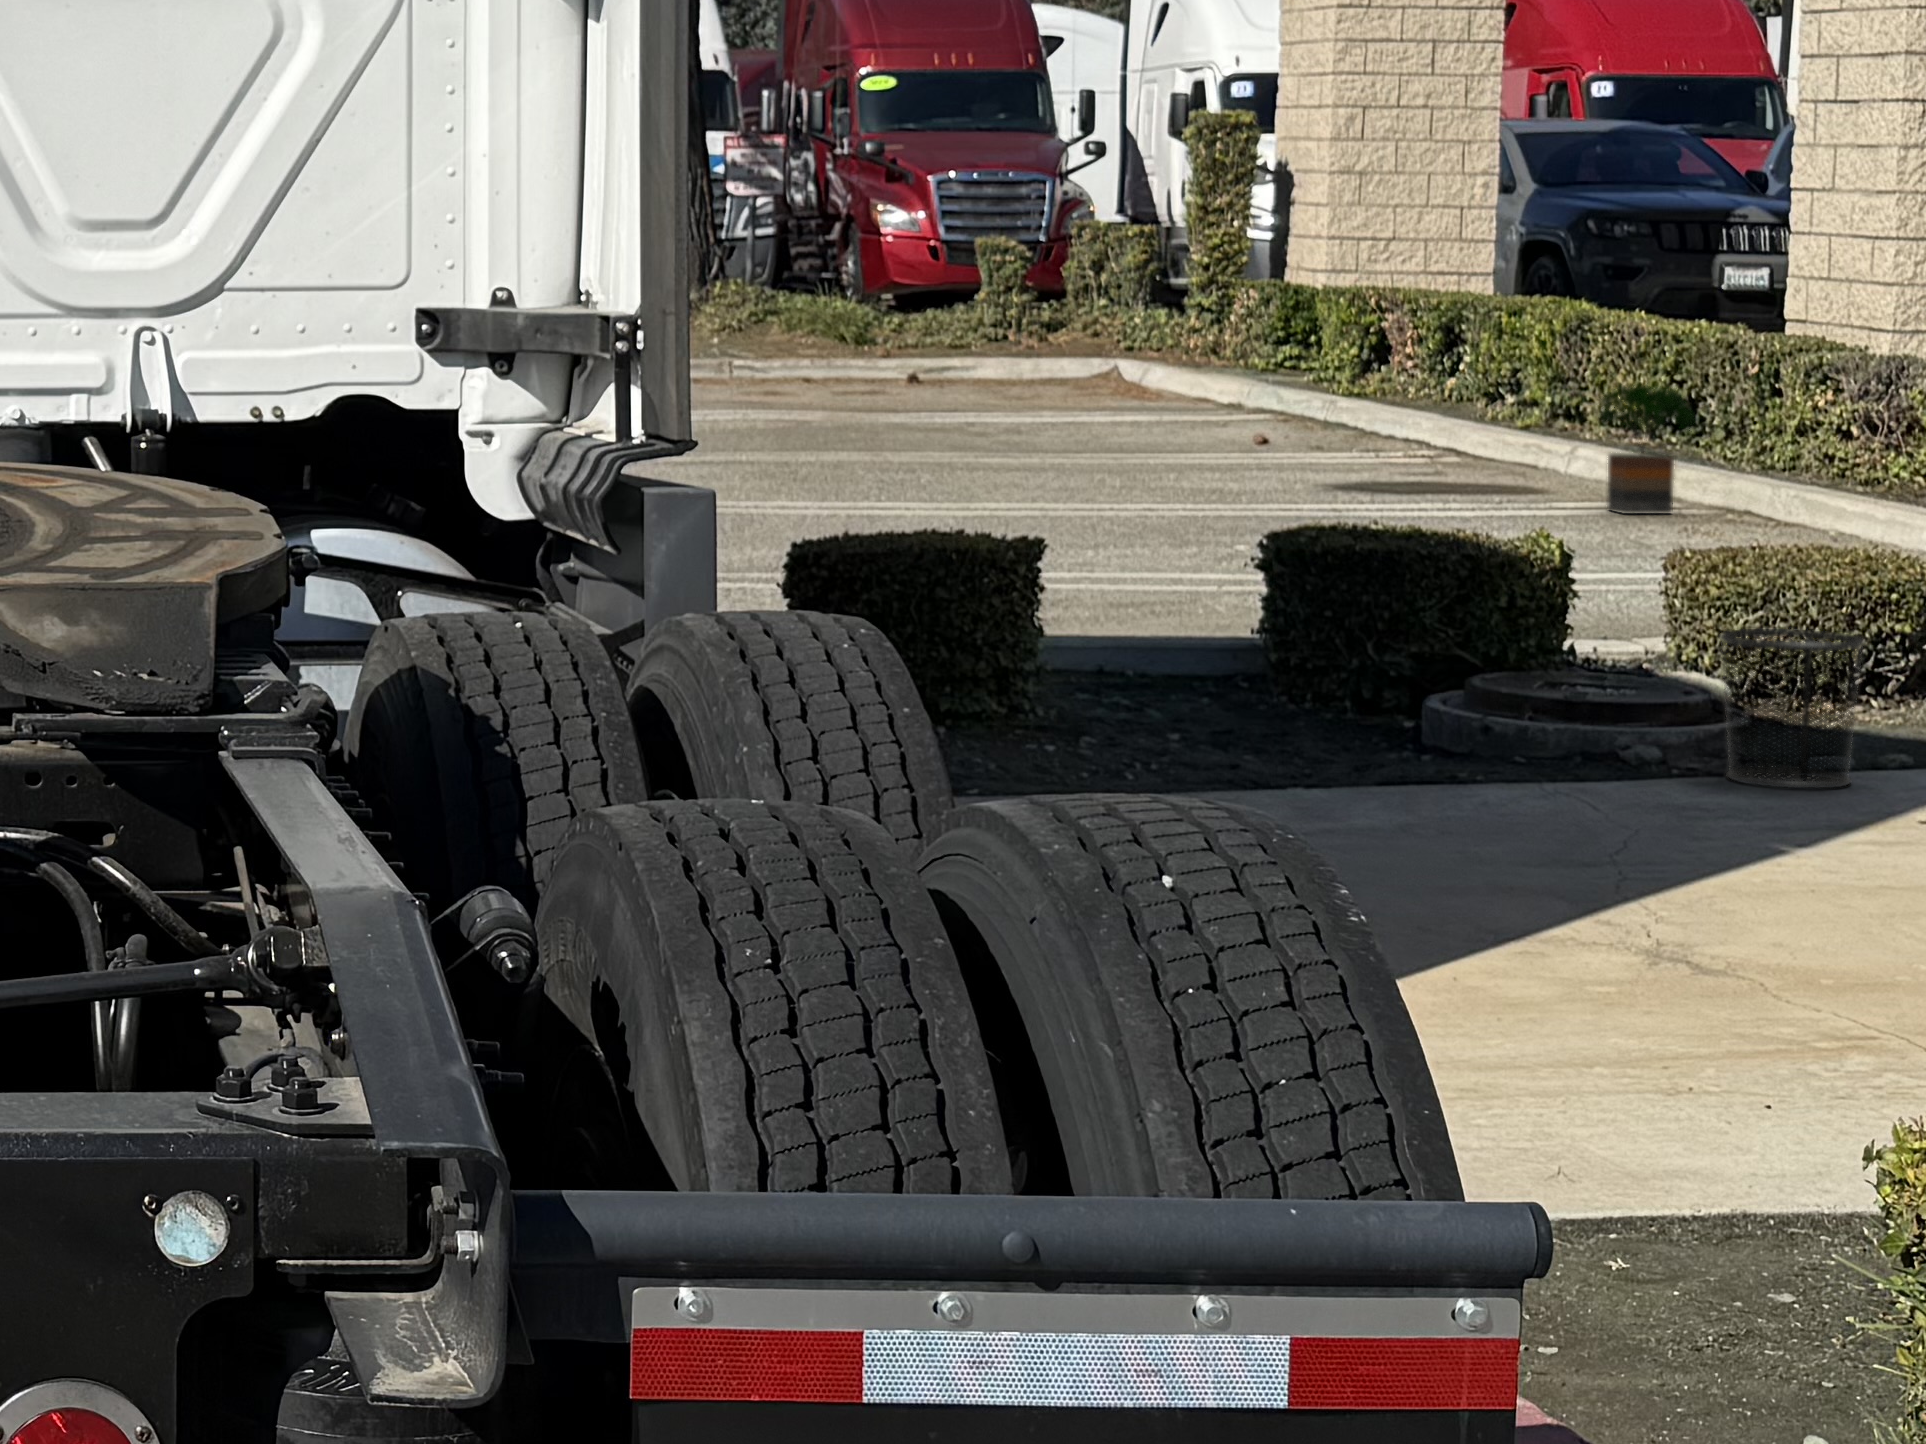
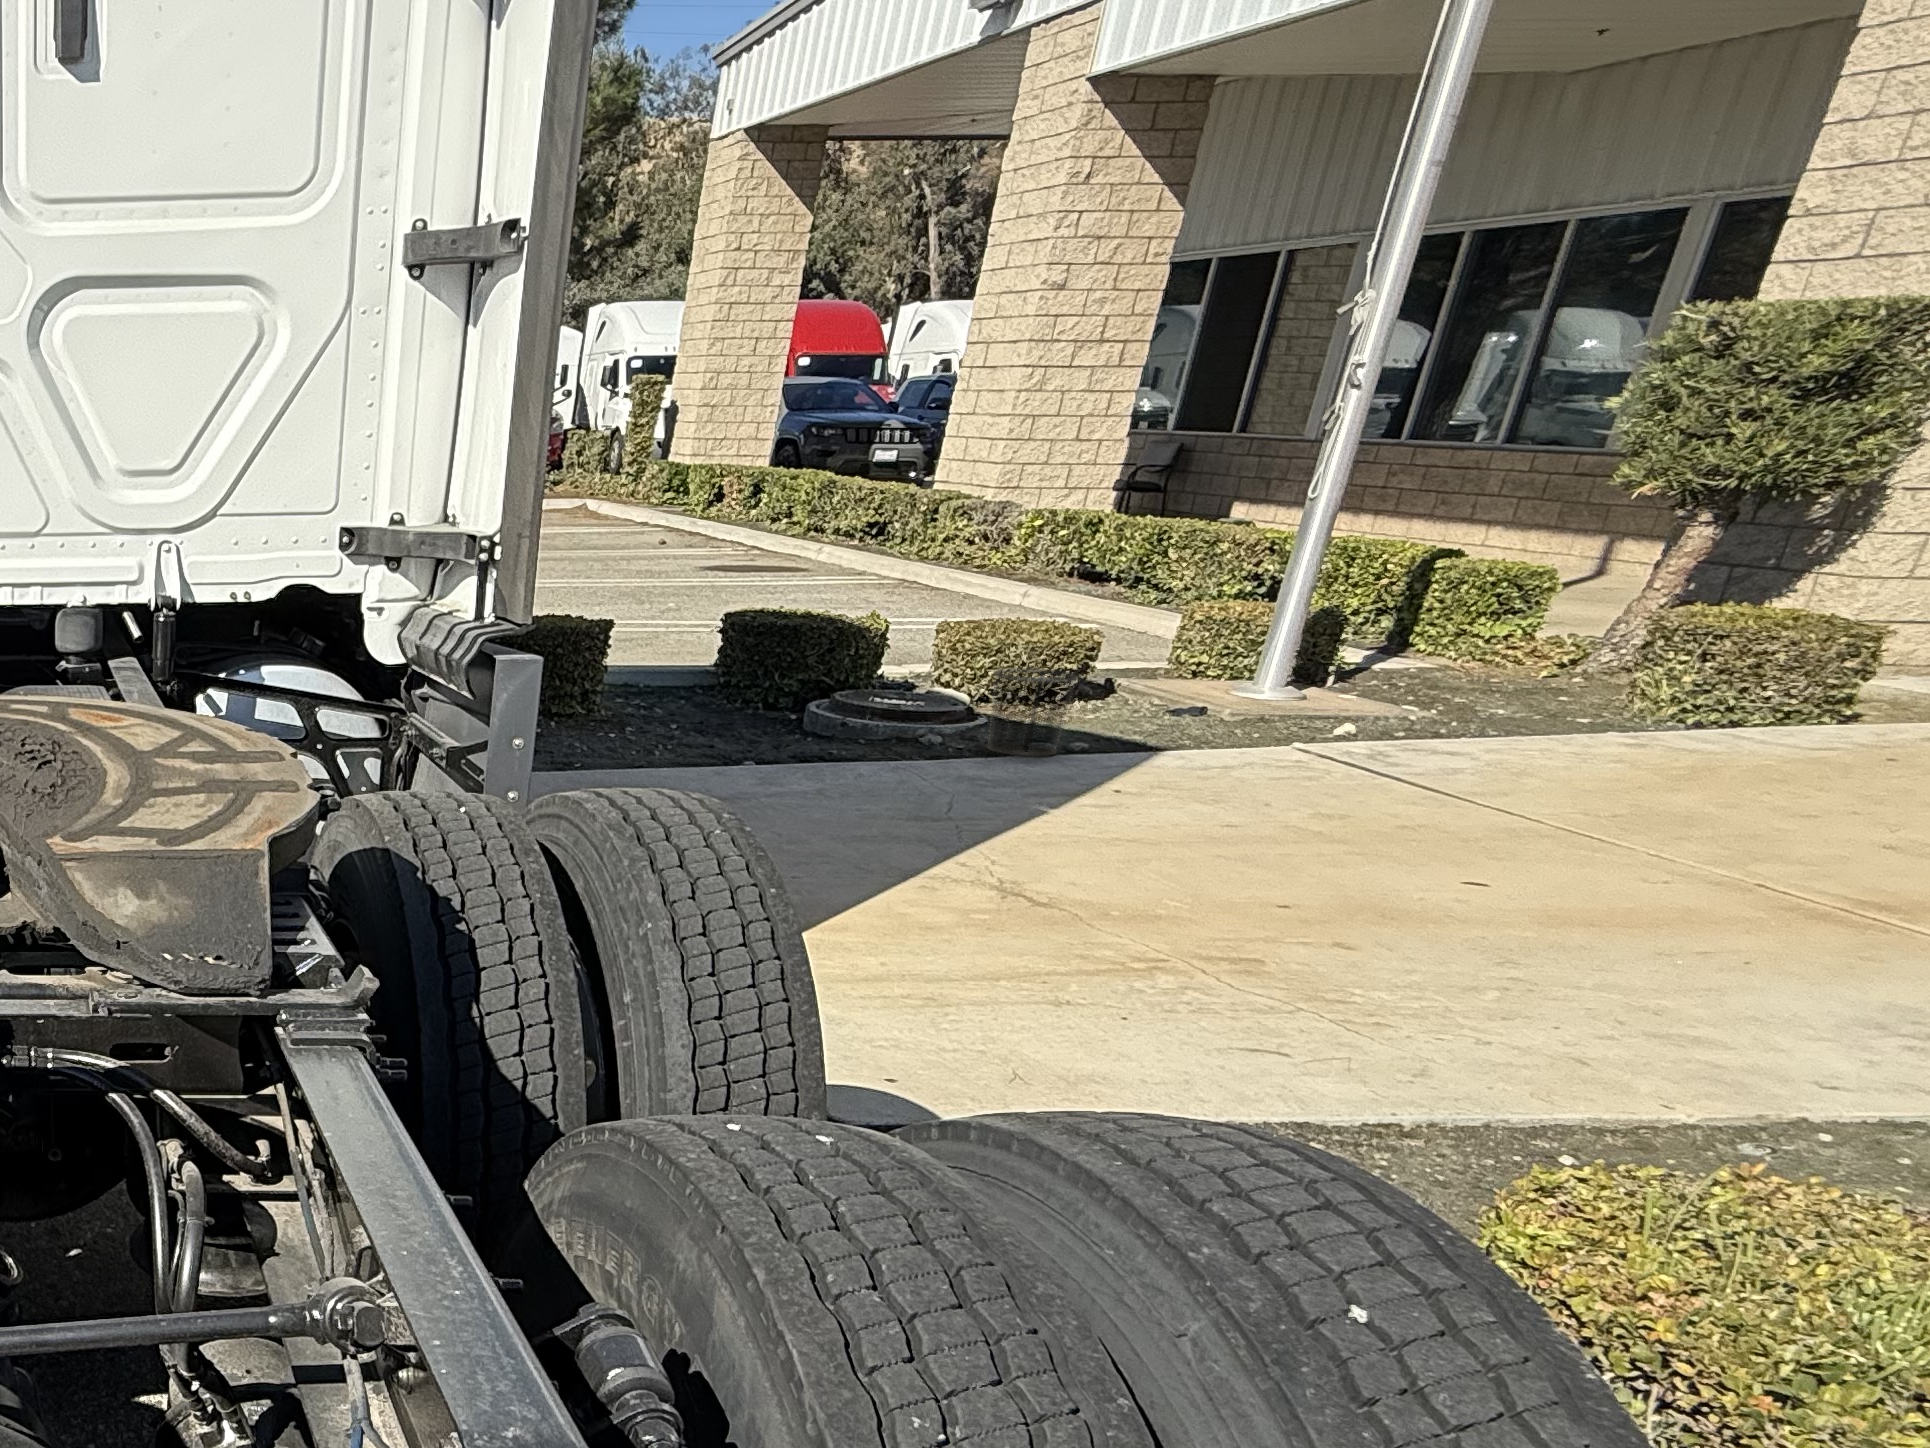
potted tree: present [1600,385,1694,514] -> none [851,514,904,581]

